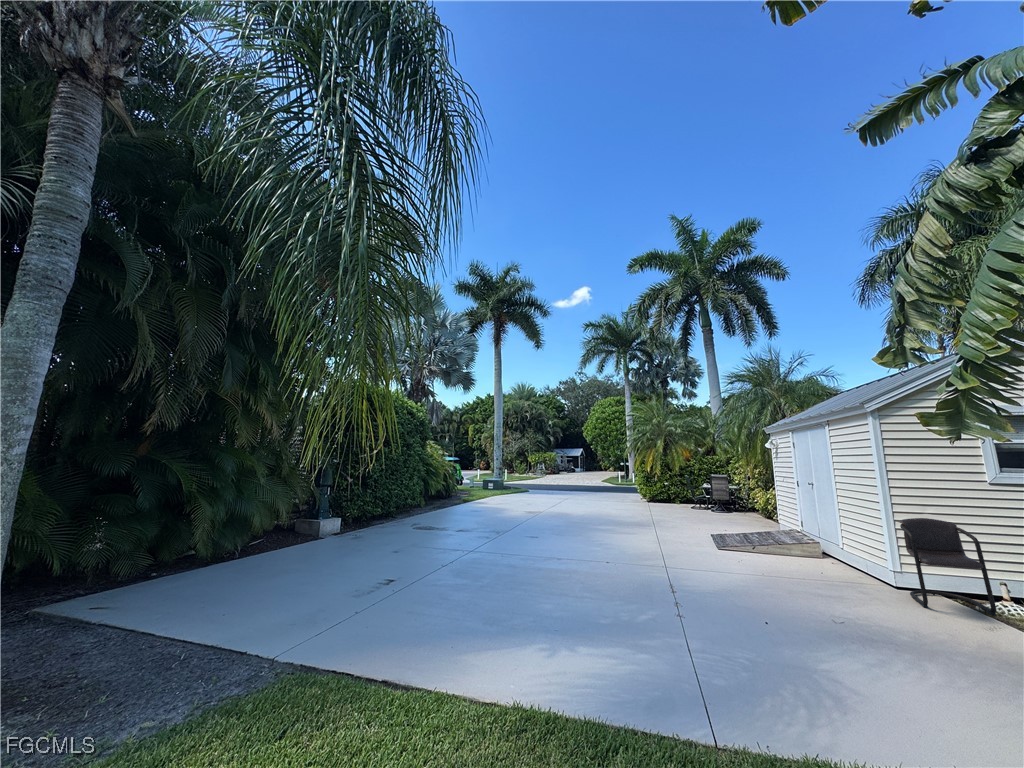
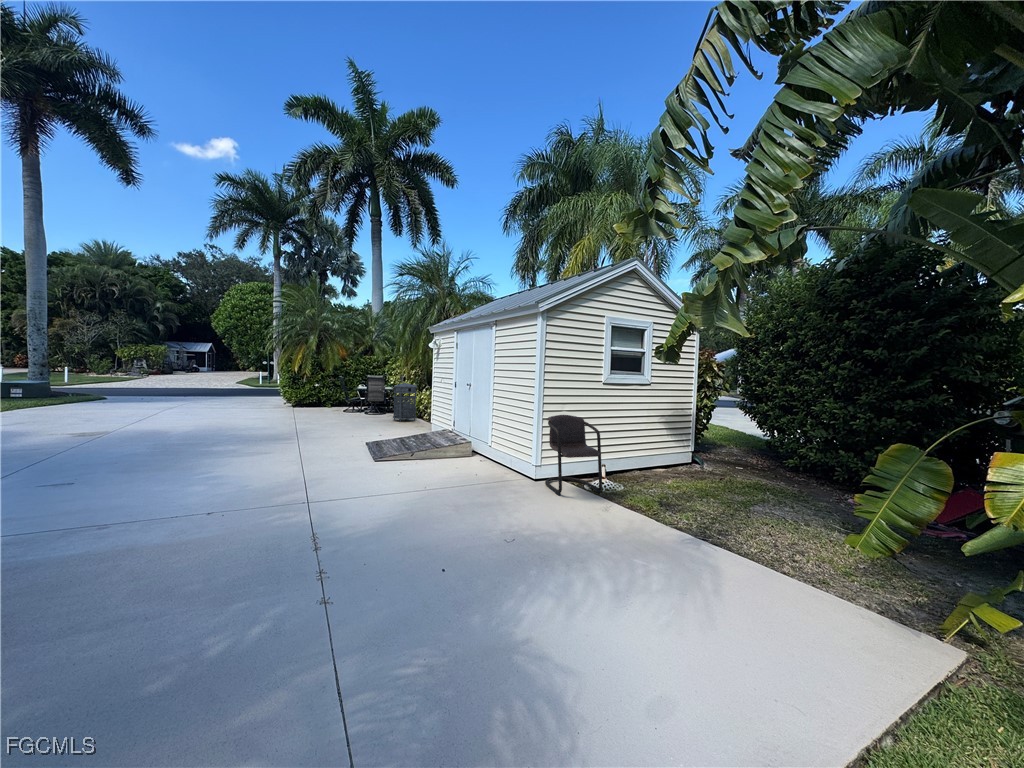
trash can: none [736,482,764,521] -> present [393,383,417,422]

